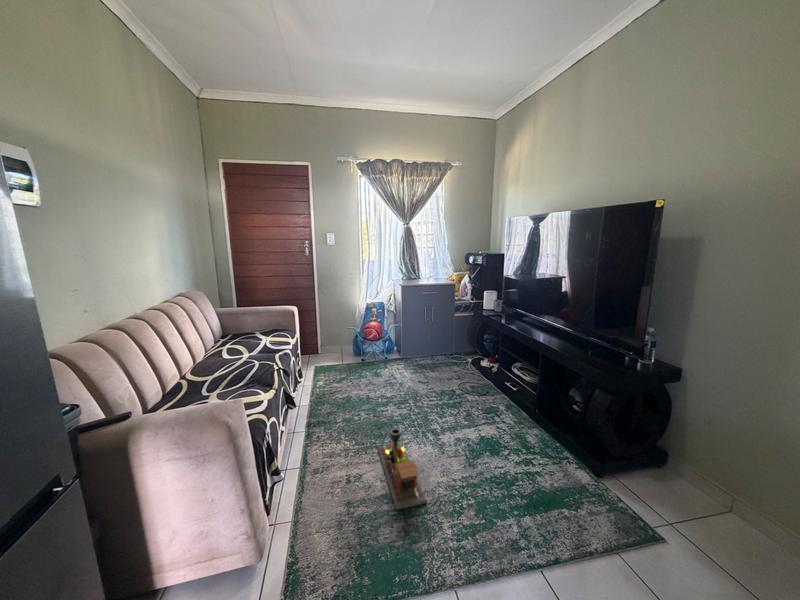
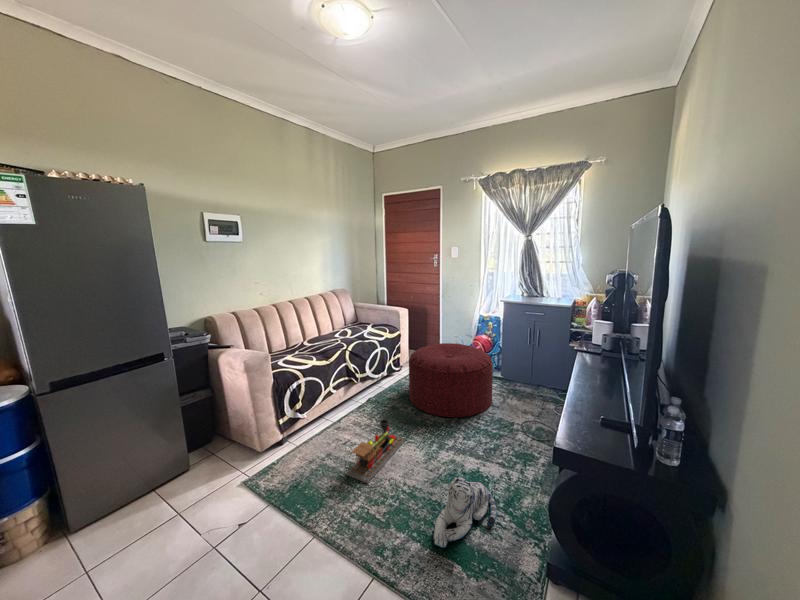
ottoman: none [341,333,427,410] -> present [409,343,493,417]
plush toy: none [500,441,544,507] -> present [434,477,497,548]

